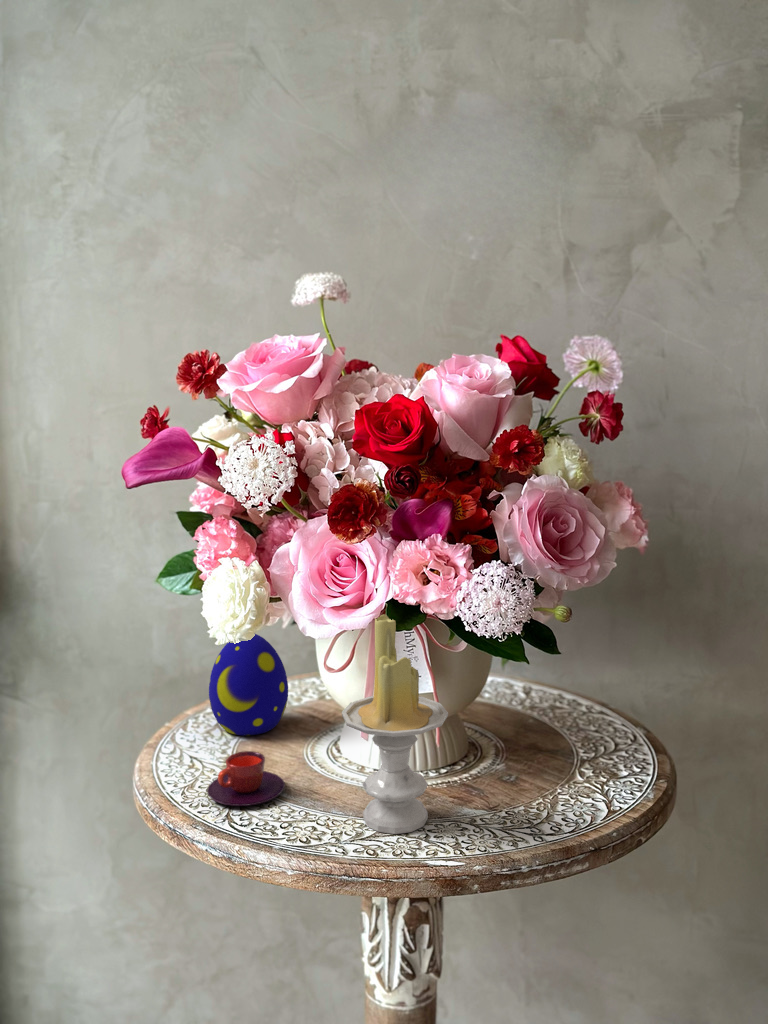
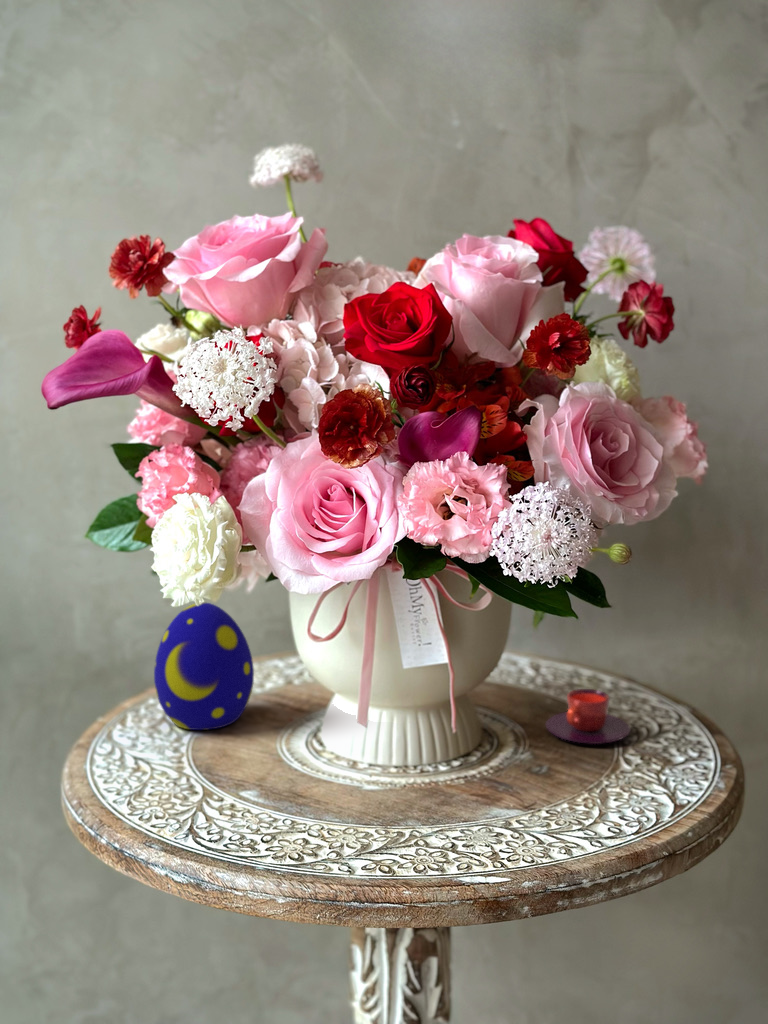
candle: present [342,615,448,834] -> none [338,562,475,844]
teacup: present [207,751,285,806] -> present [546,689,630,744]

